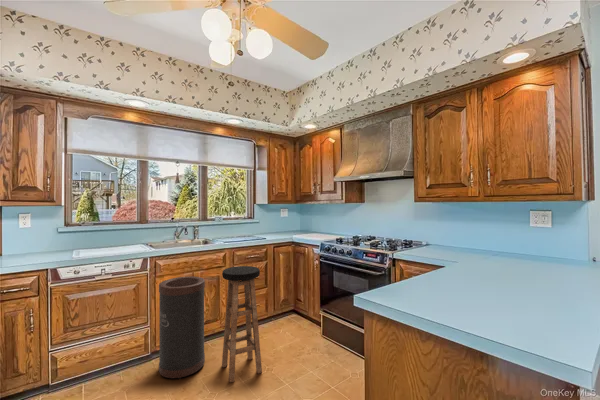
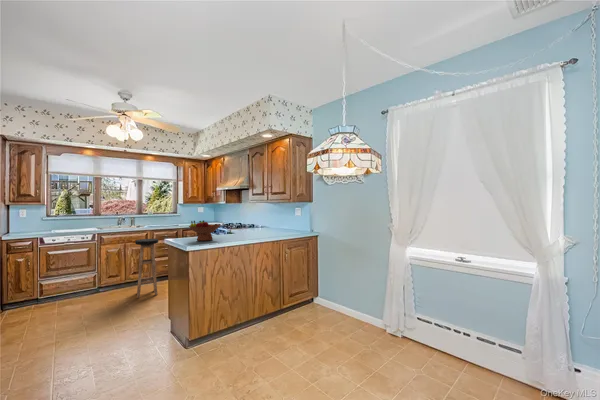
fruit bowl: none [439,246,535,305] -> present [189,220,220,241]
trash can: present [159,276,205,379] -> none [100,245,128,297]

